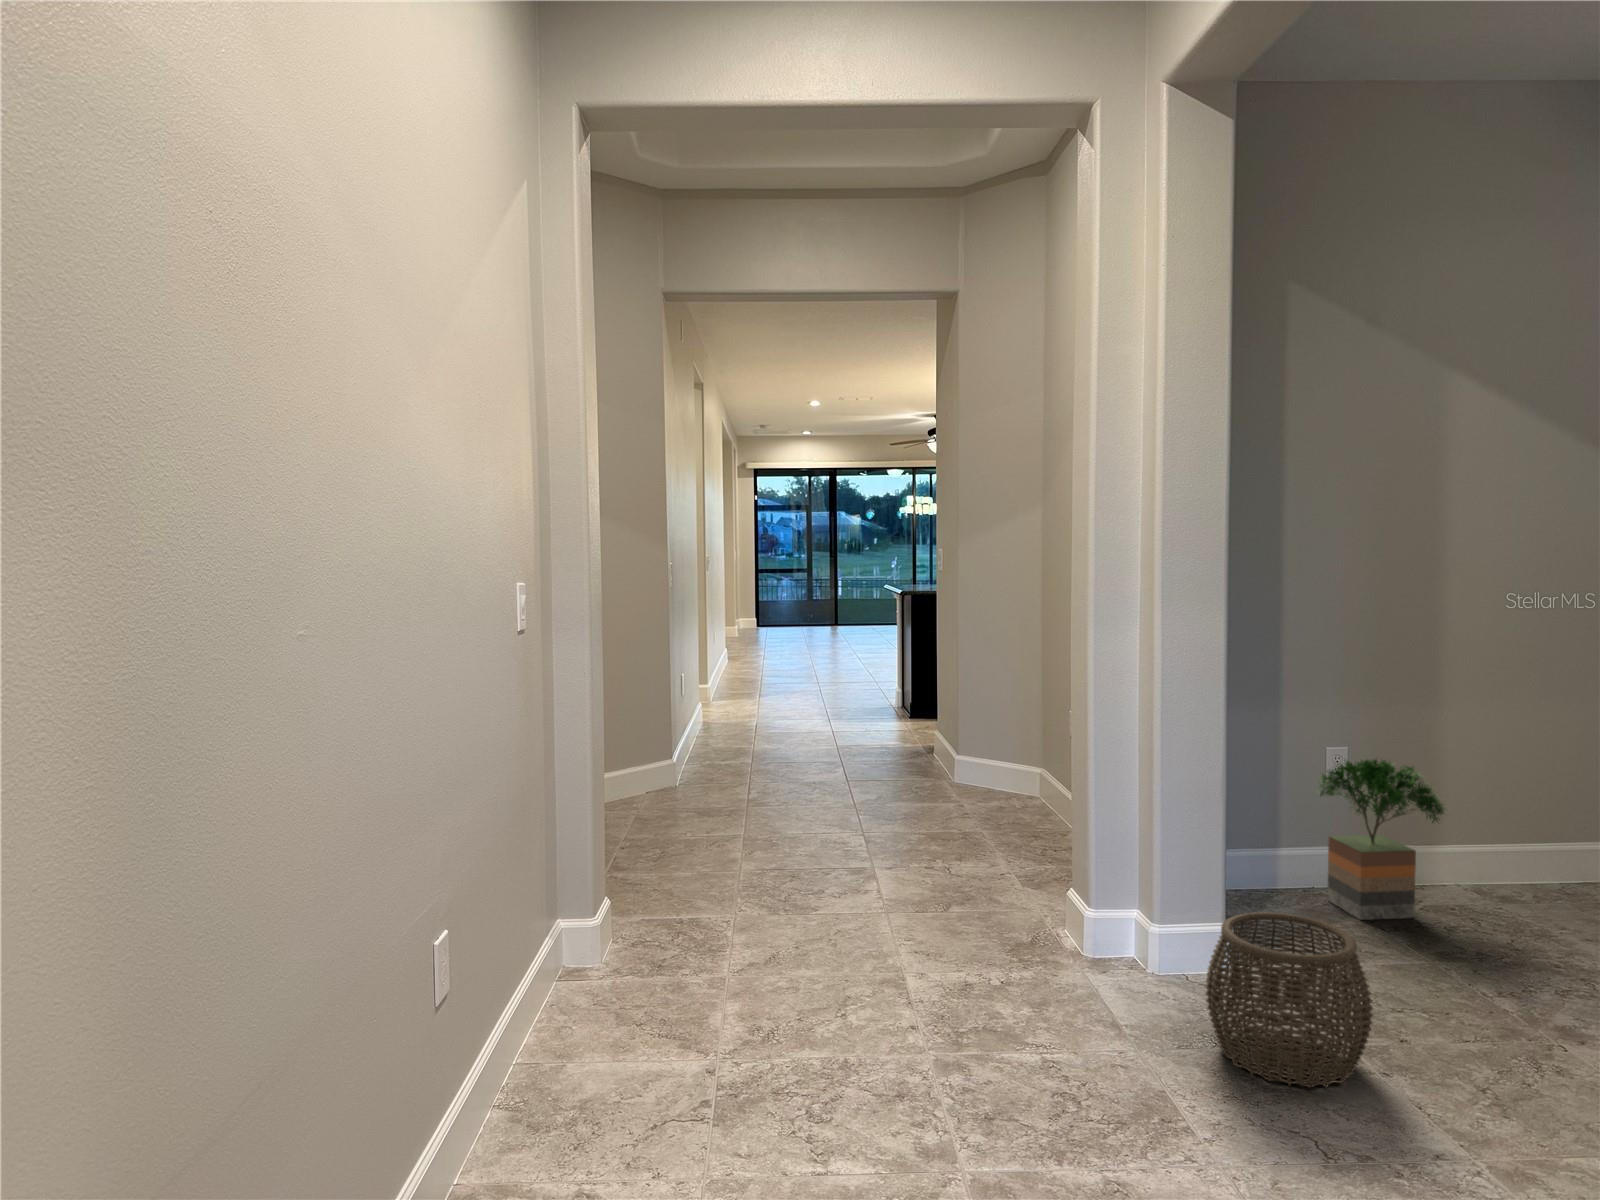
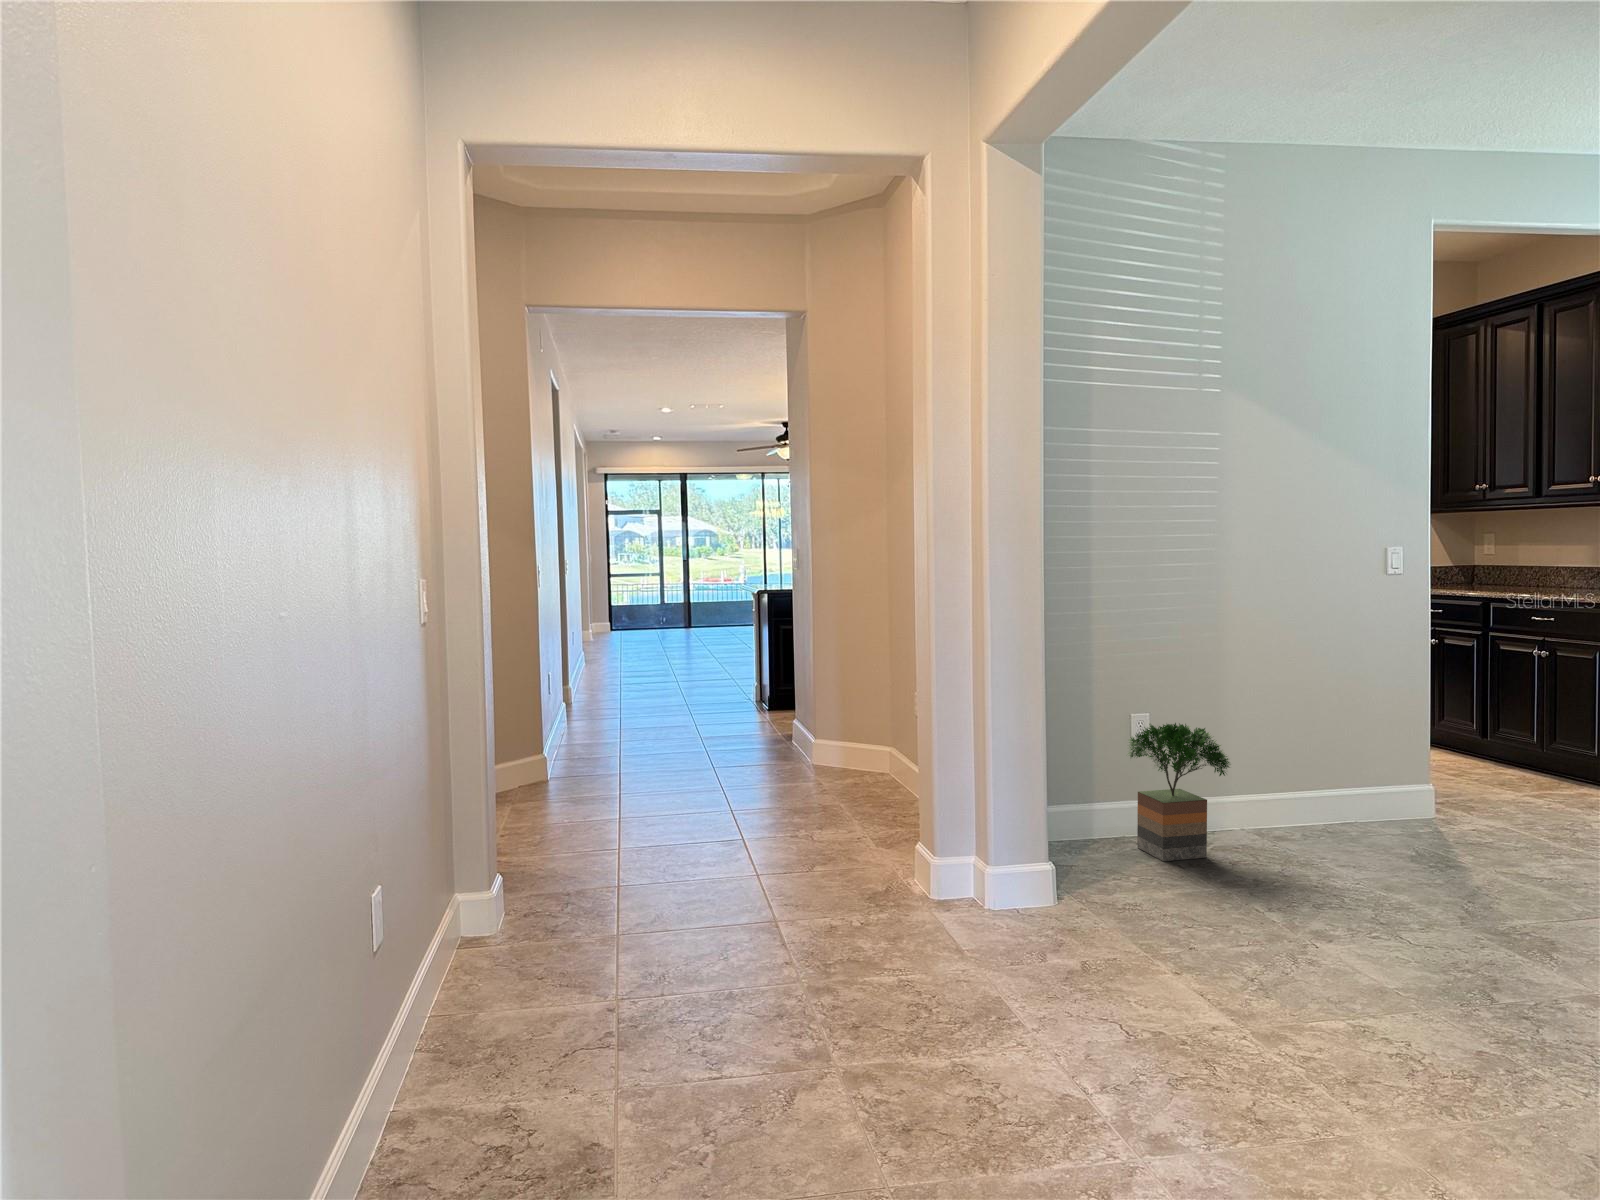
woven basket: present [1205,912,1373,1088] -> none [1034,848,1166,987]

